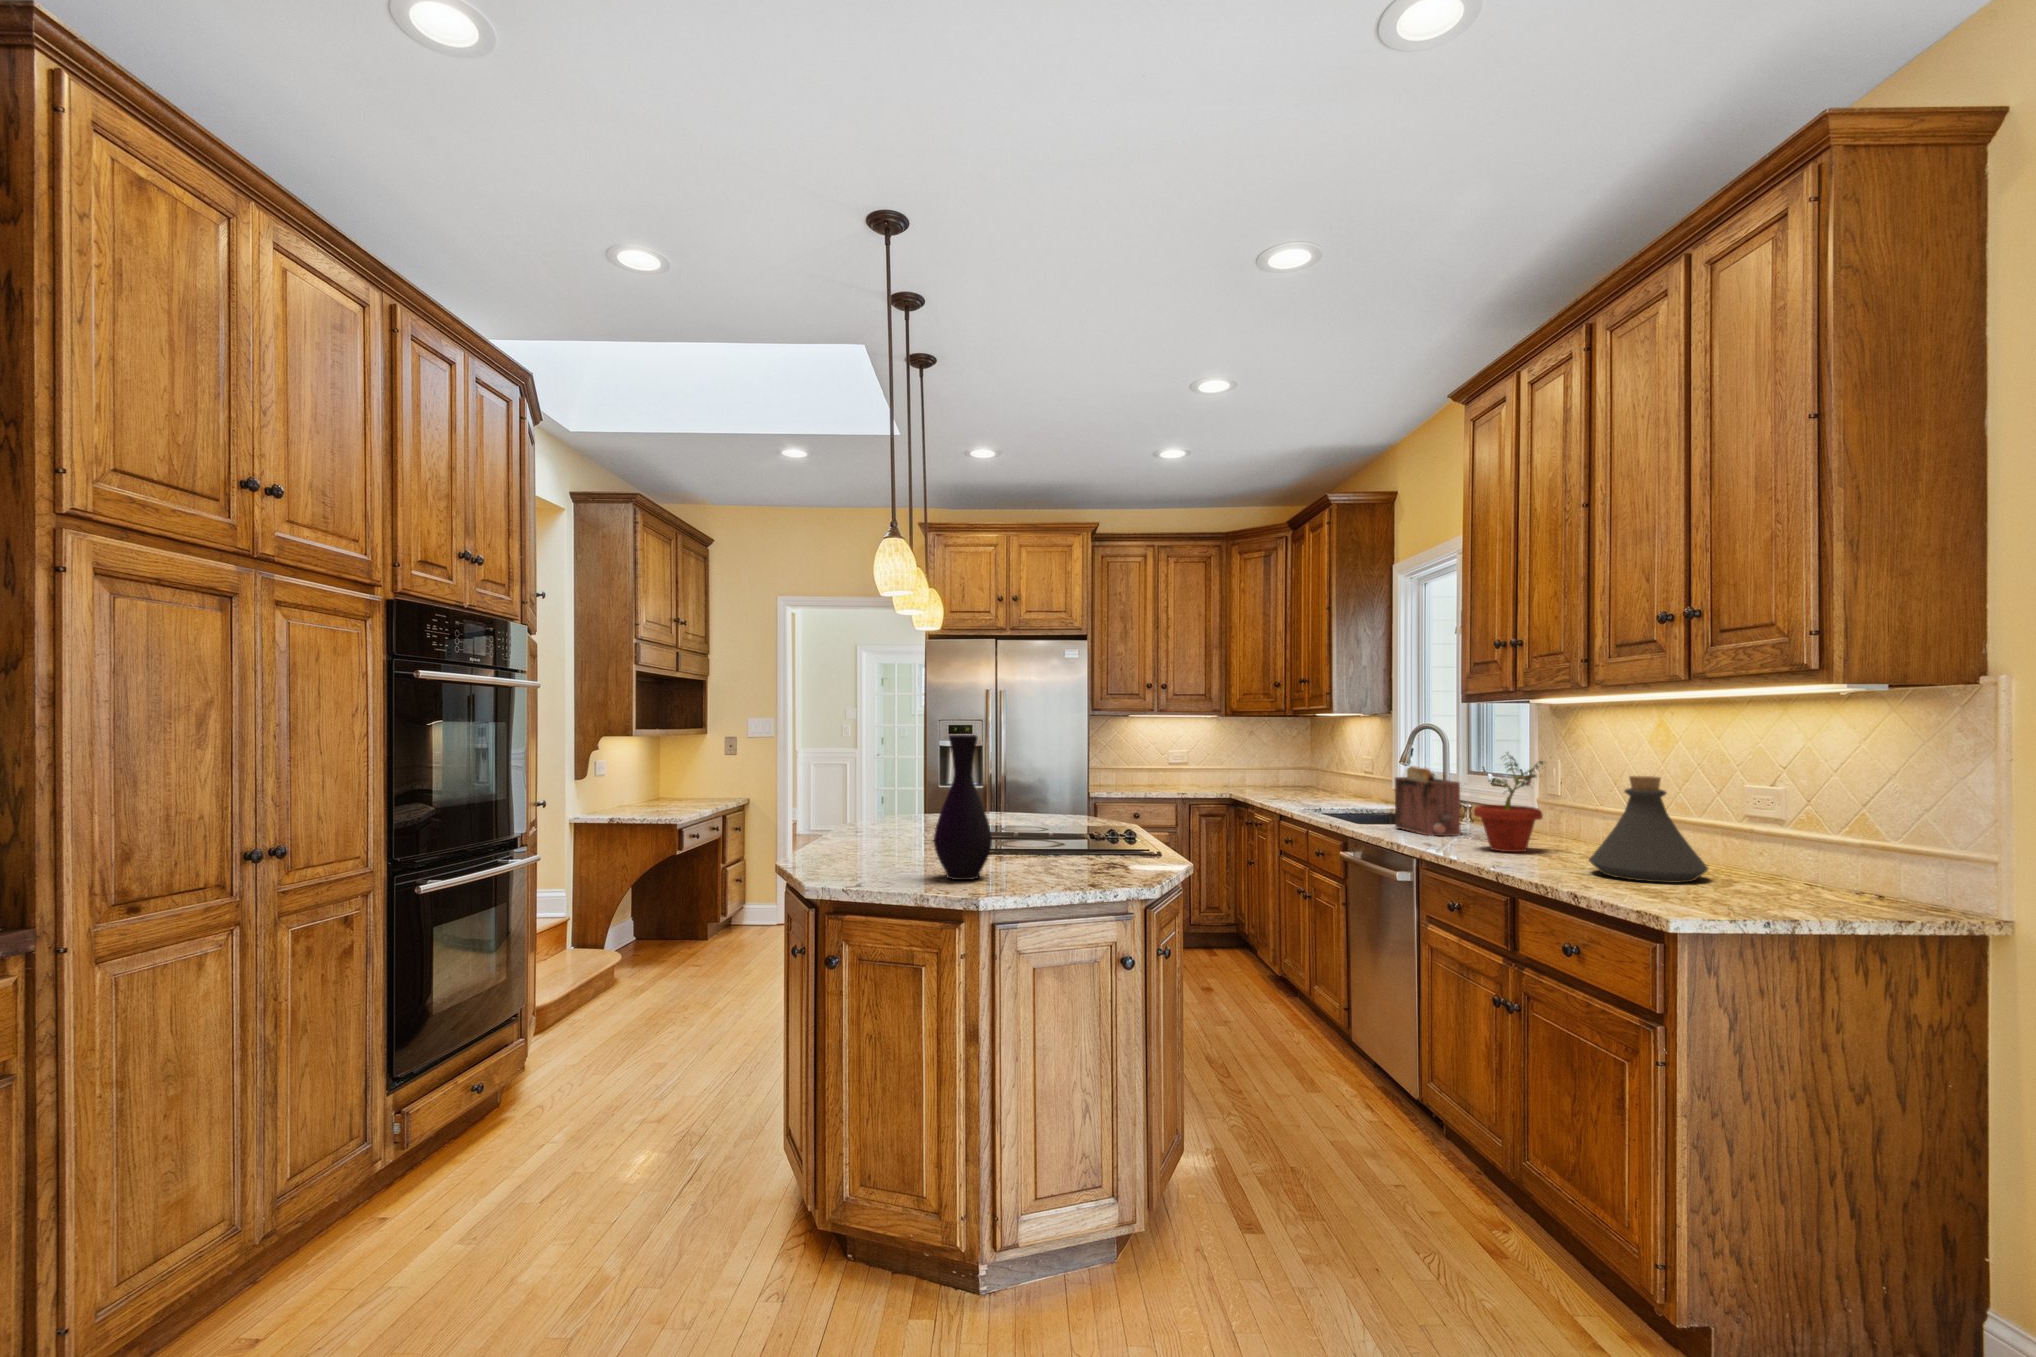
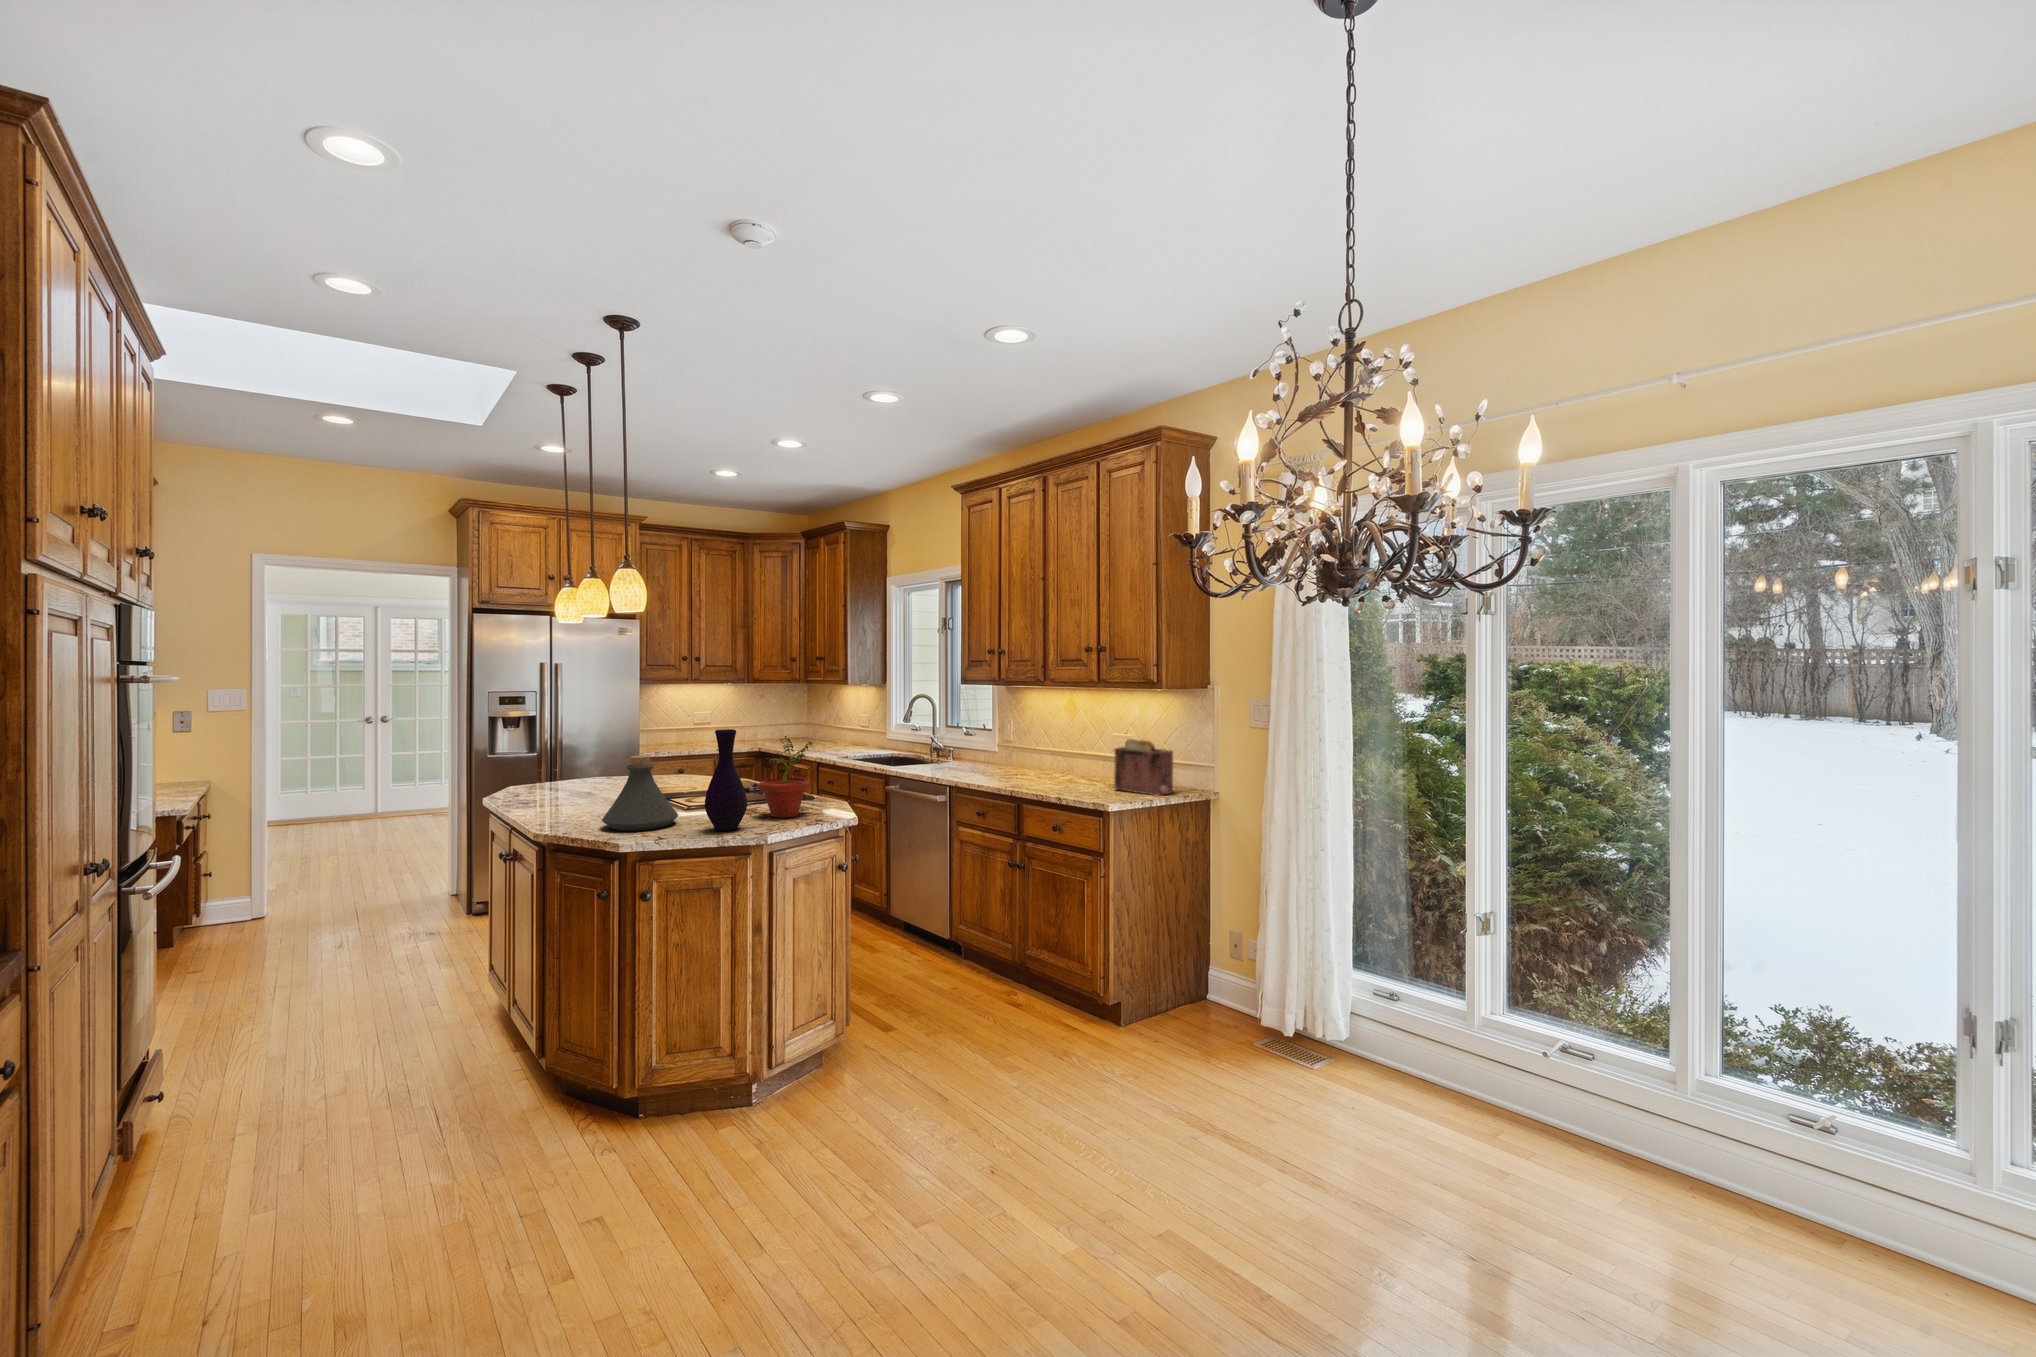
potted plant: present [1474,753,1543,852] -> present [759,736,812,817]
toaster: present [1395,766,1461,836] -> present [1114,739,1173,795]
bottle: present [1589,776,1708,883] -> present [602,755,678,831]

